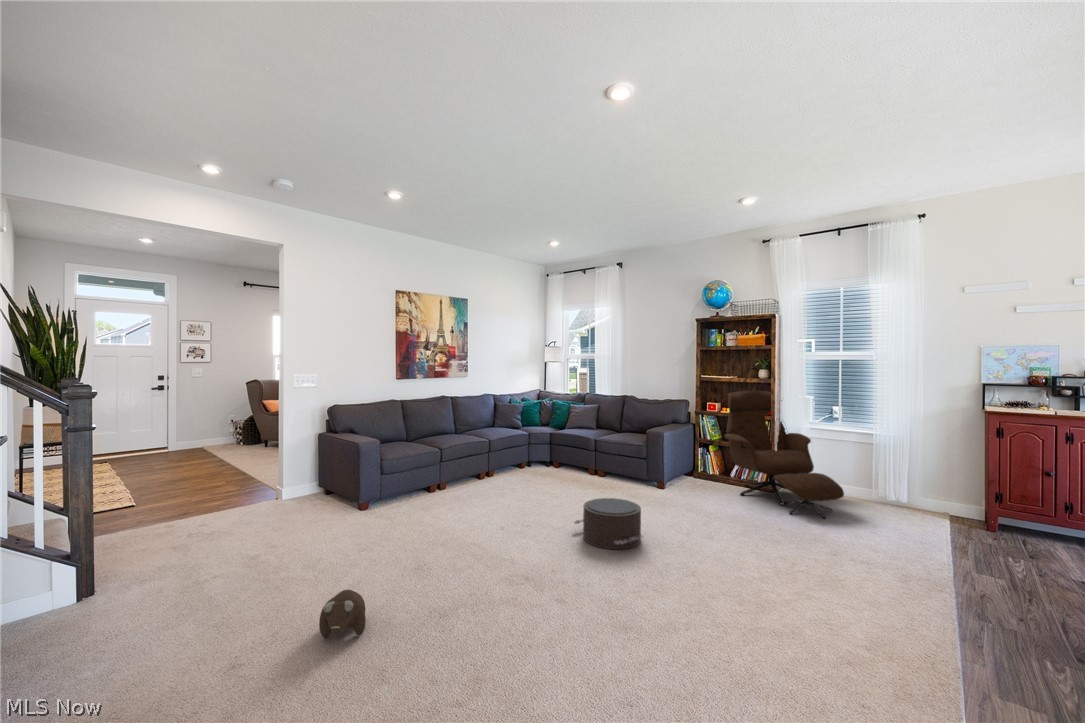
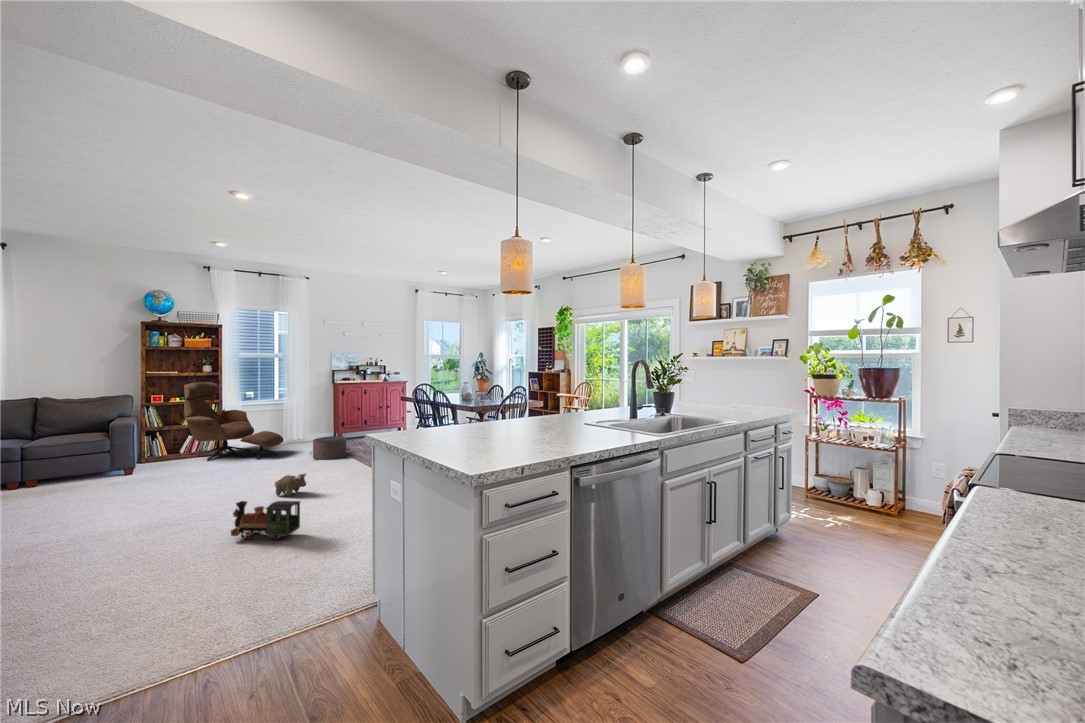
pouf: present [574,498,641,549] -> present [309,436,351,460]
toy train: none [489,570,539,673] -> present [231,501,300,540]
plush toy: present [319,590,366,638] -> present [275,473,307,497]

